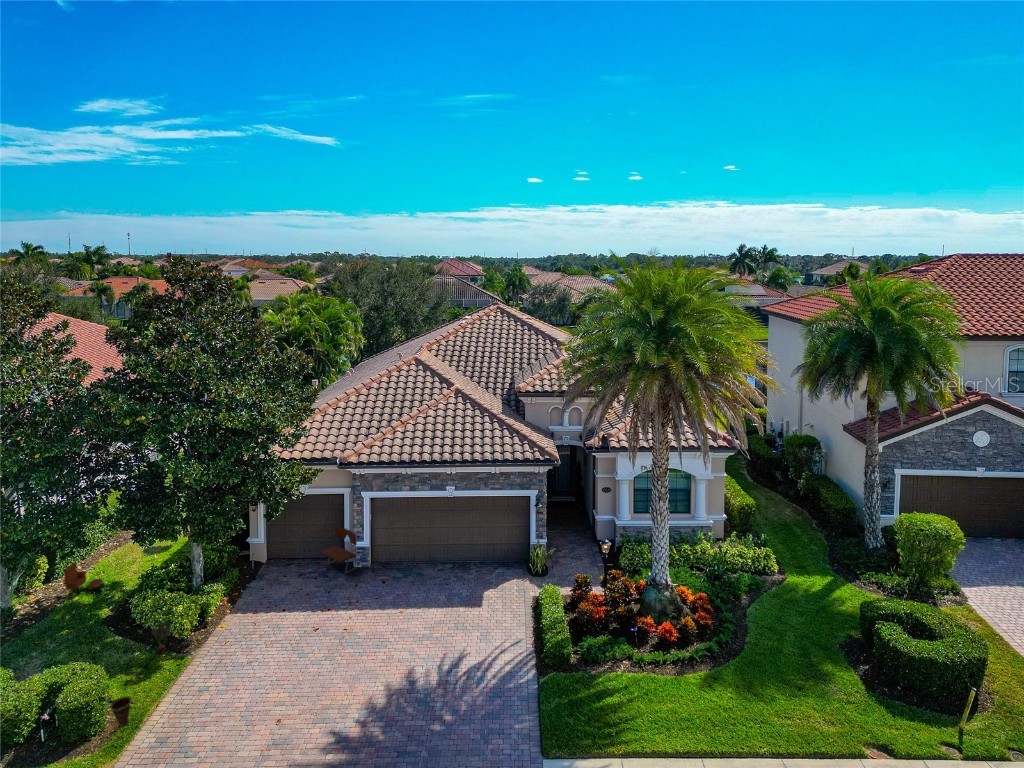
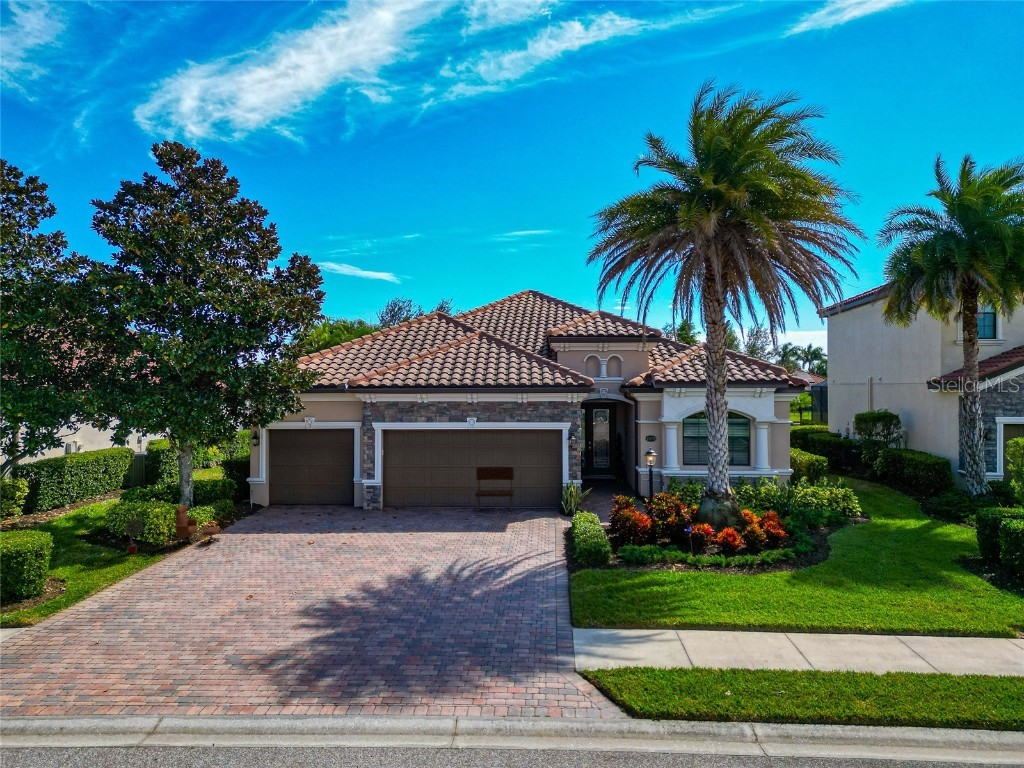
bench: present [322,527,357,574] -> present [475,467,514,512]
lounge chair: present [64,563,103,595] -> present [175,505,220,545]
basket: present [105,697,131,726] -> none [45,561,84,594]

